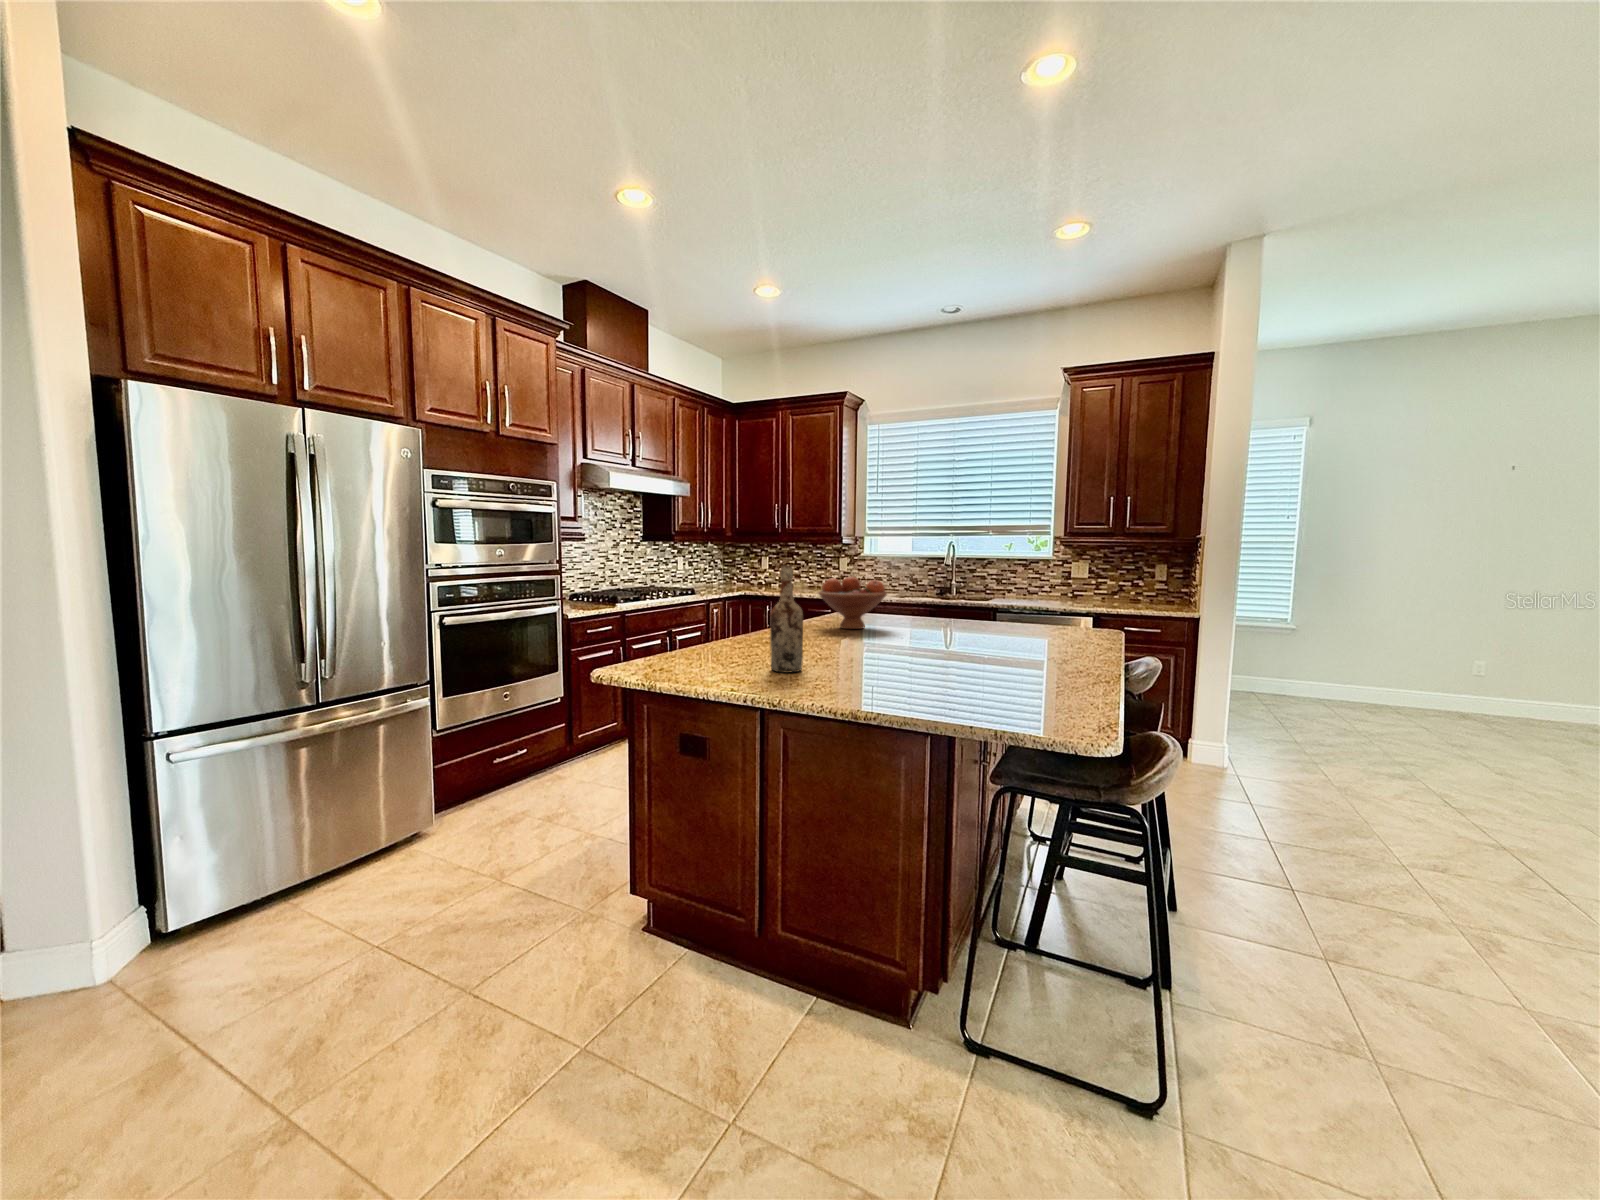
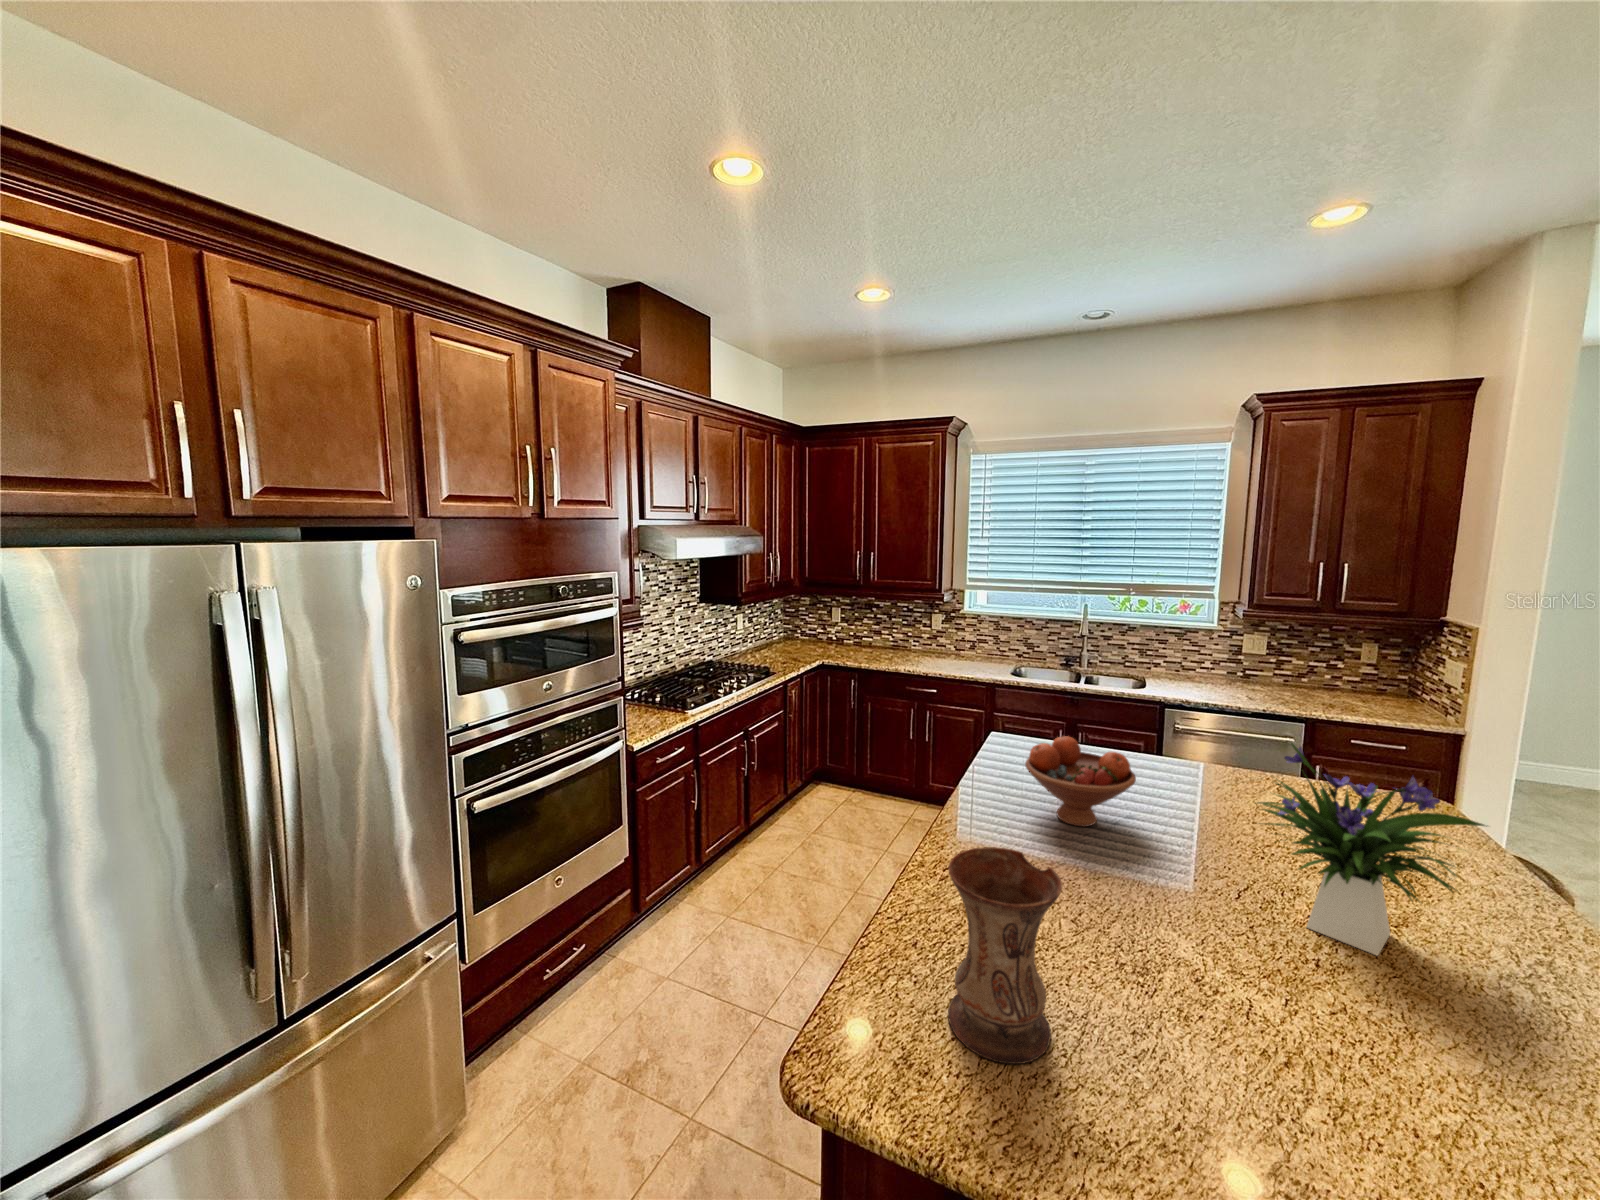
flower arrangement: none [907,537,1024,654] -> present [1255,743,1487,955]
wine bottle: present [770,565,803,673] -> none [1131,904,1207,1120]
vase: none [688,569,749,665] -> present [948,847,1062,1064]

